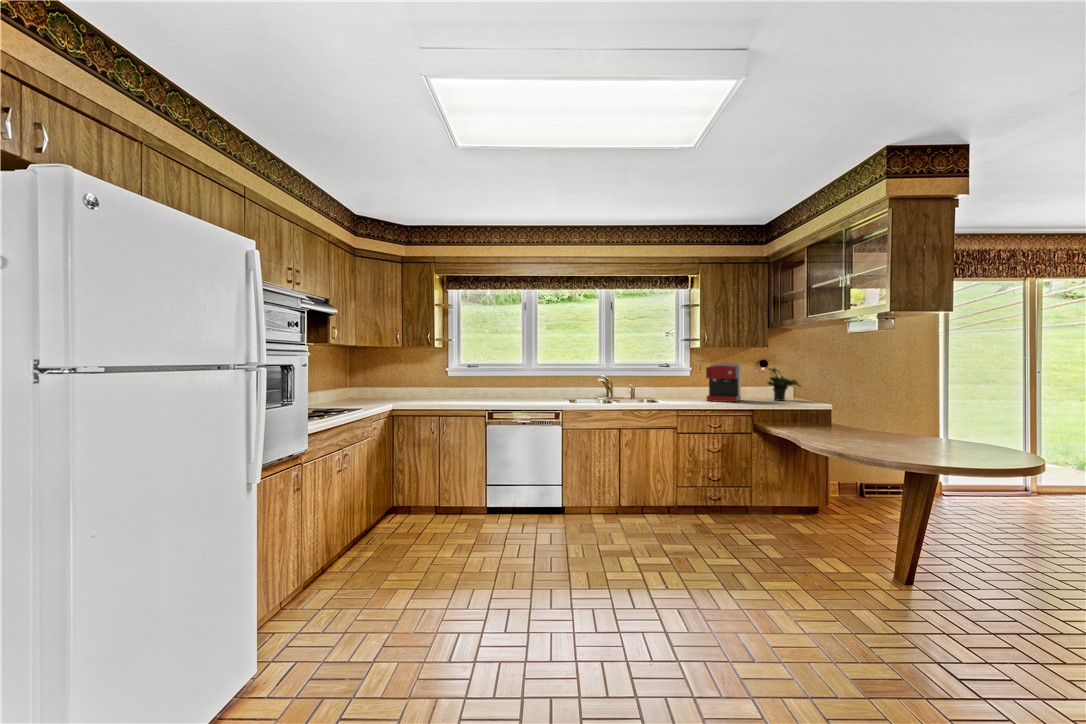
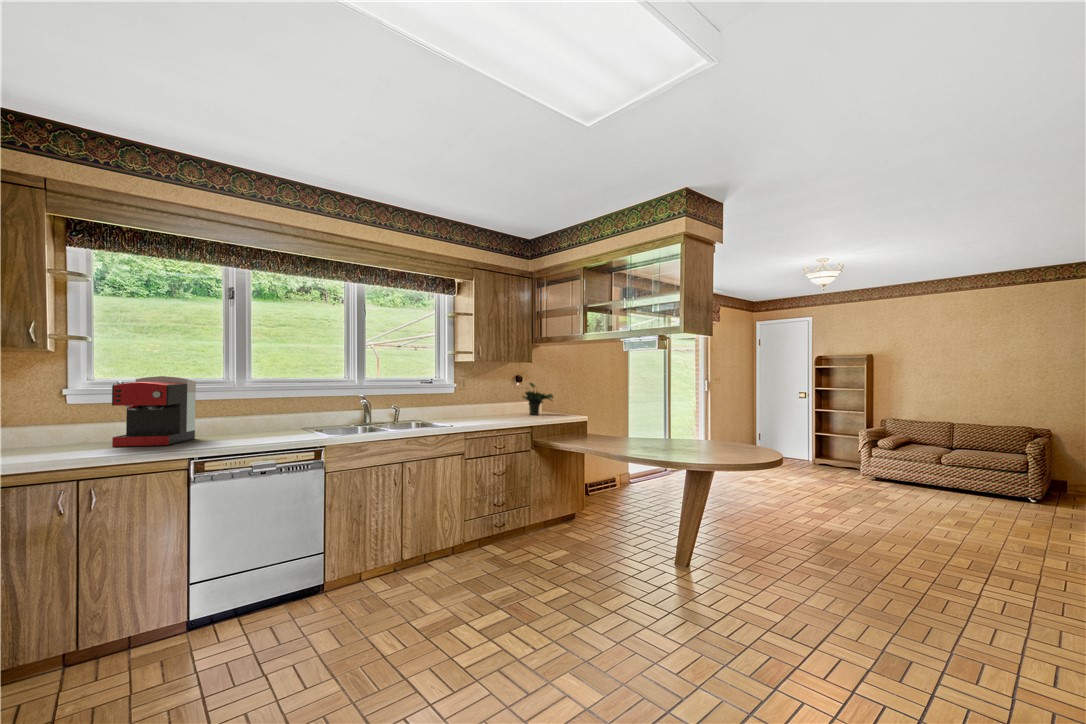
coffee maker: present [706,362,741,402] -> present [112,376,196,447]

